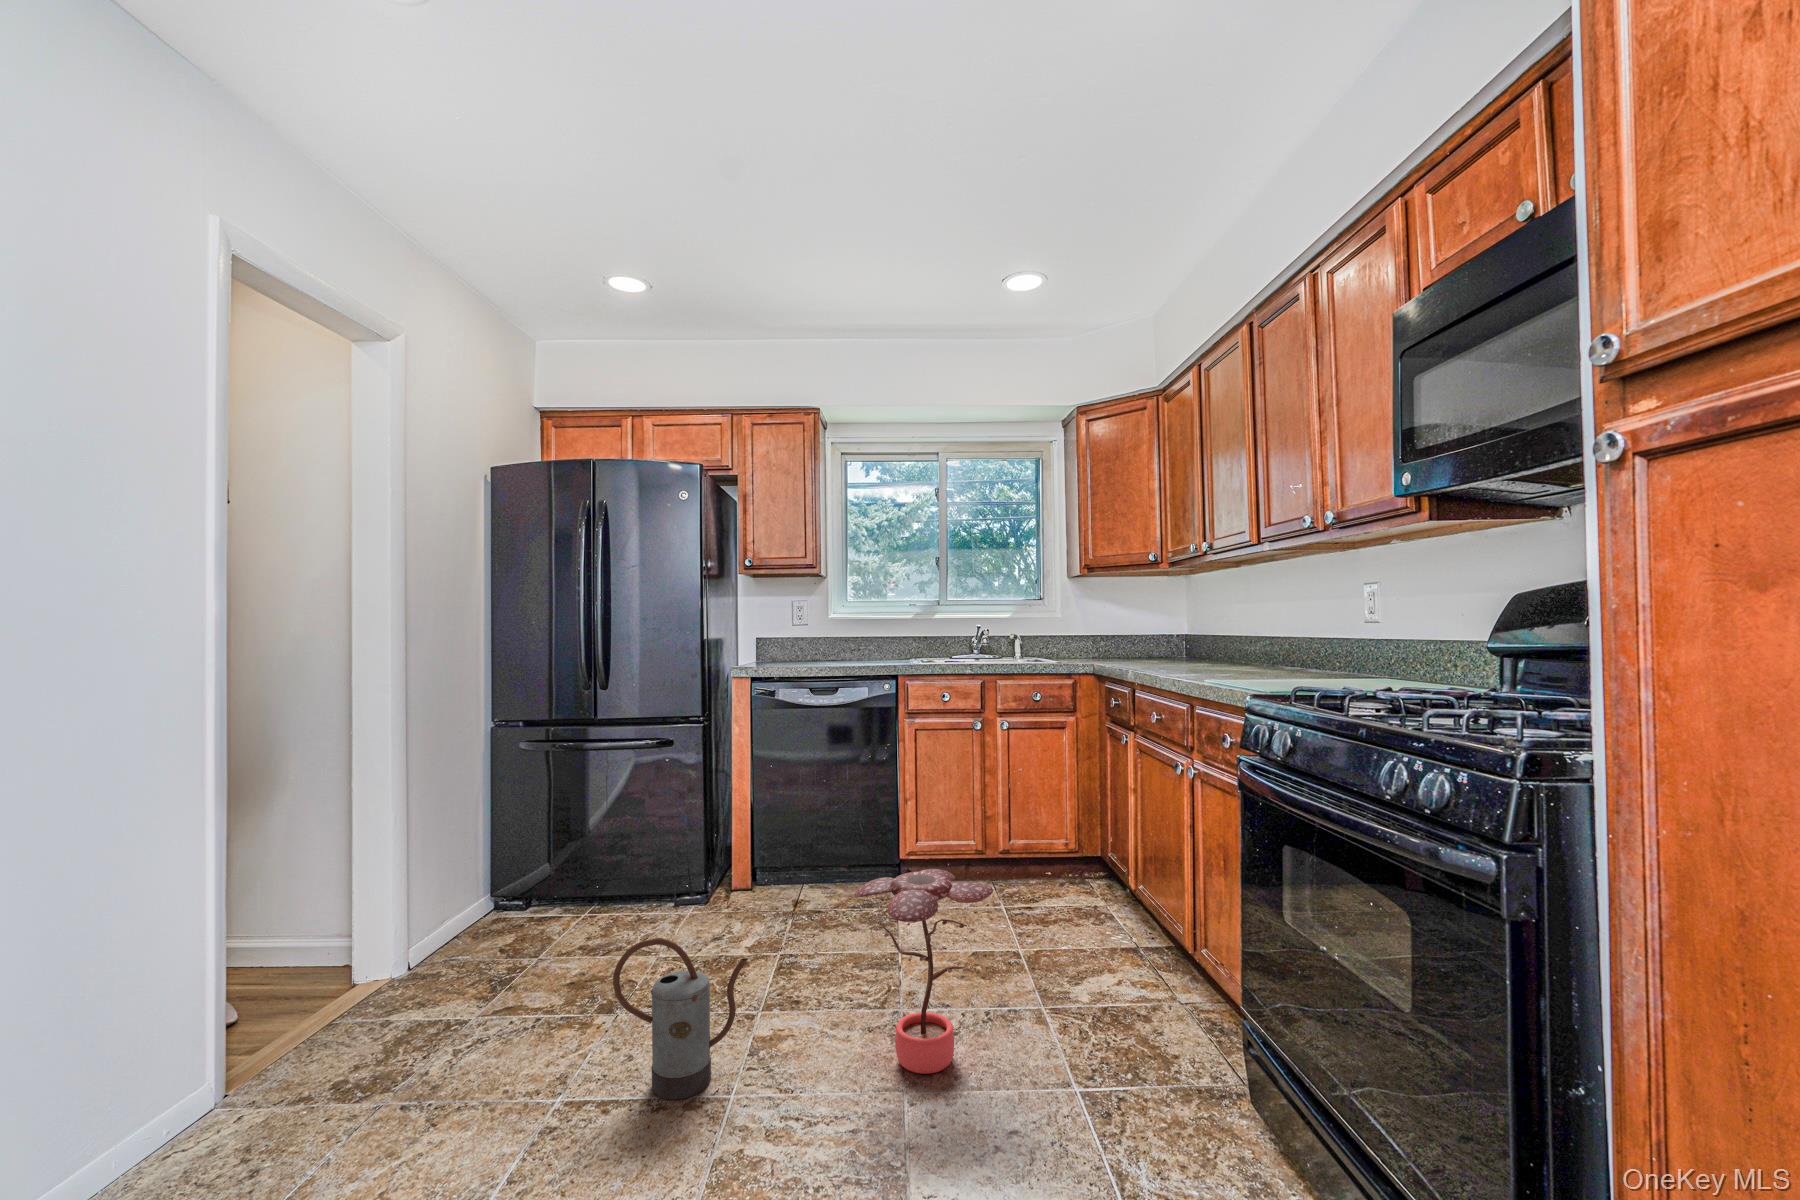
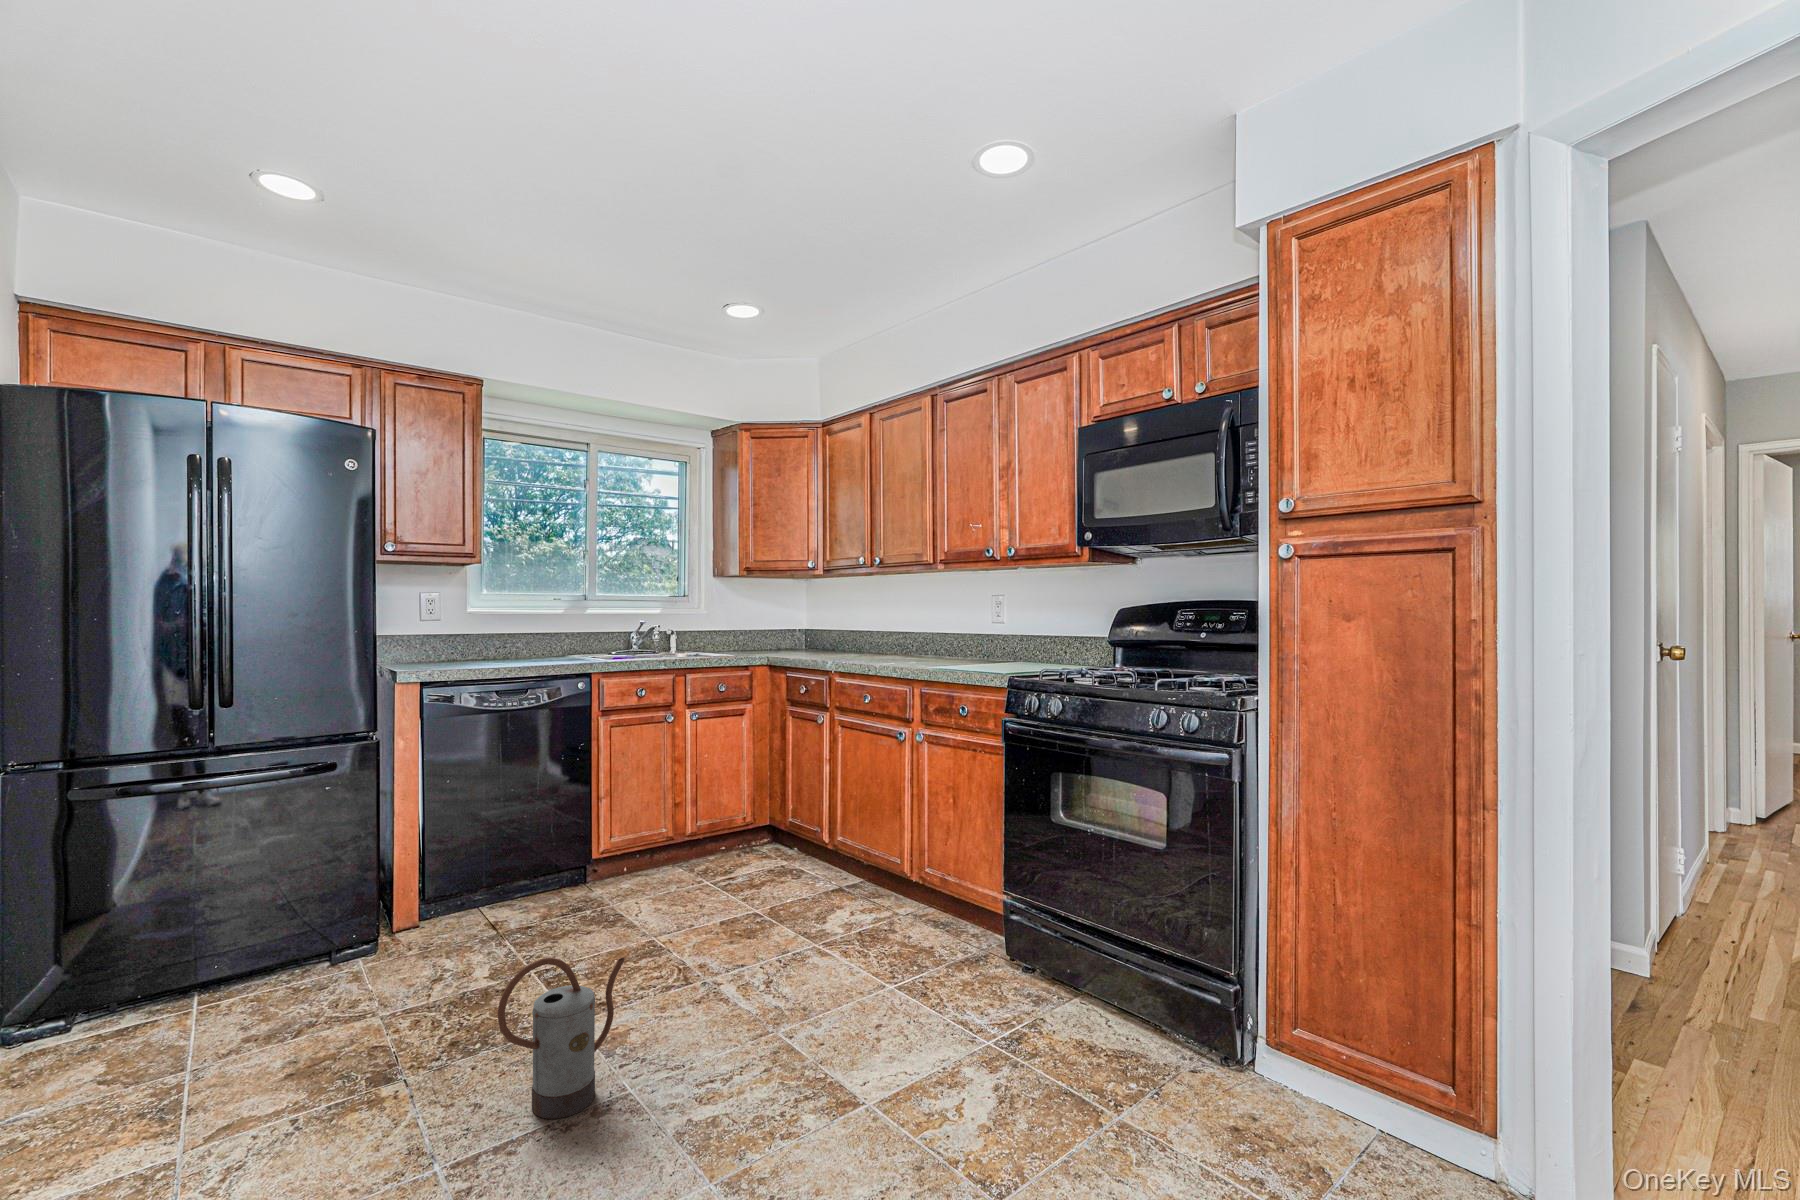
potted plant: present [854,869,993,1074] -> none [708,844,827,1017]

